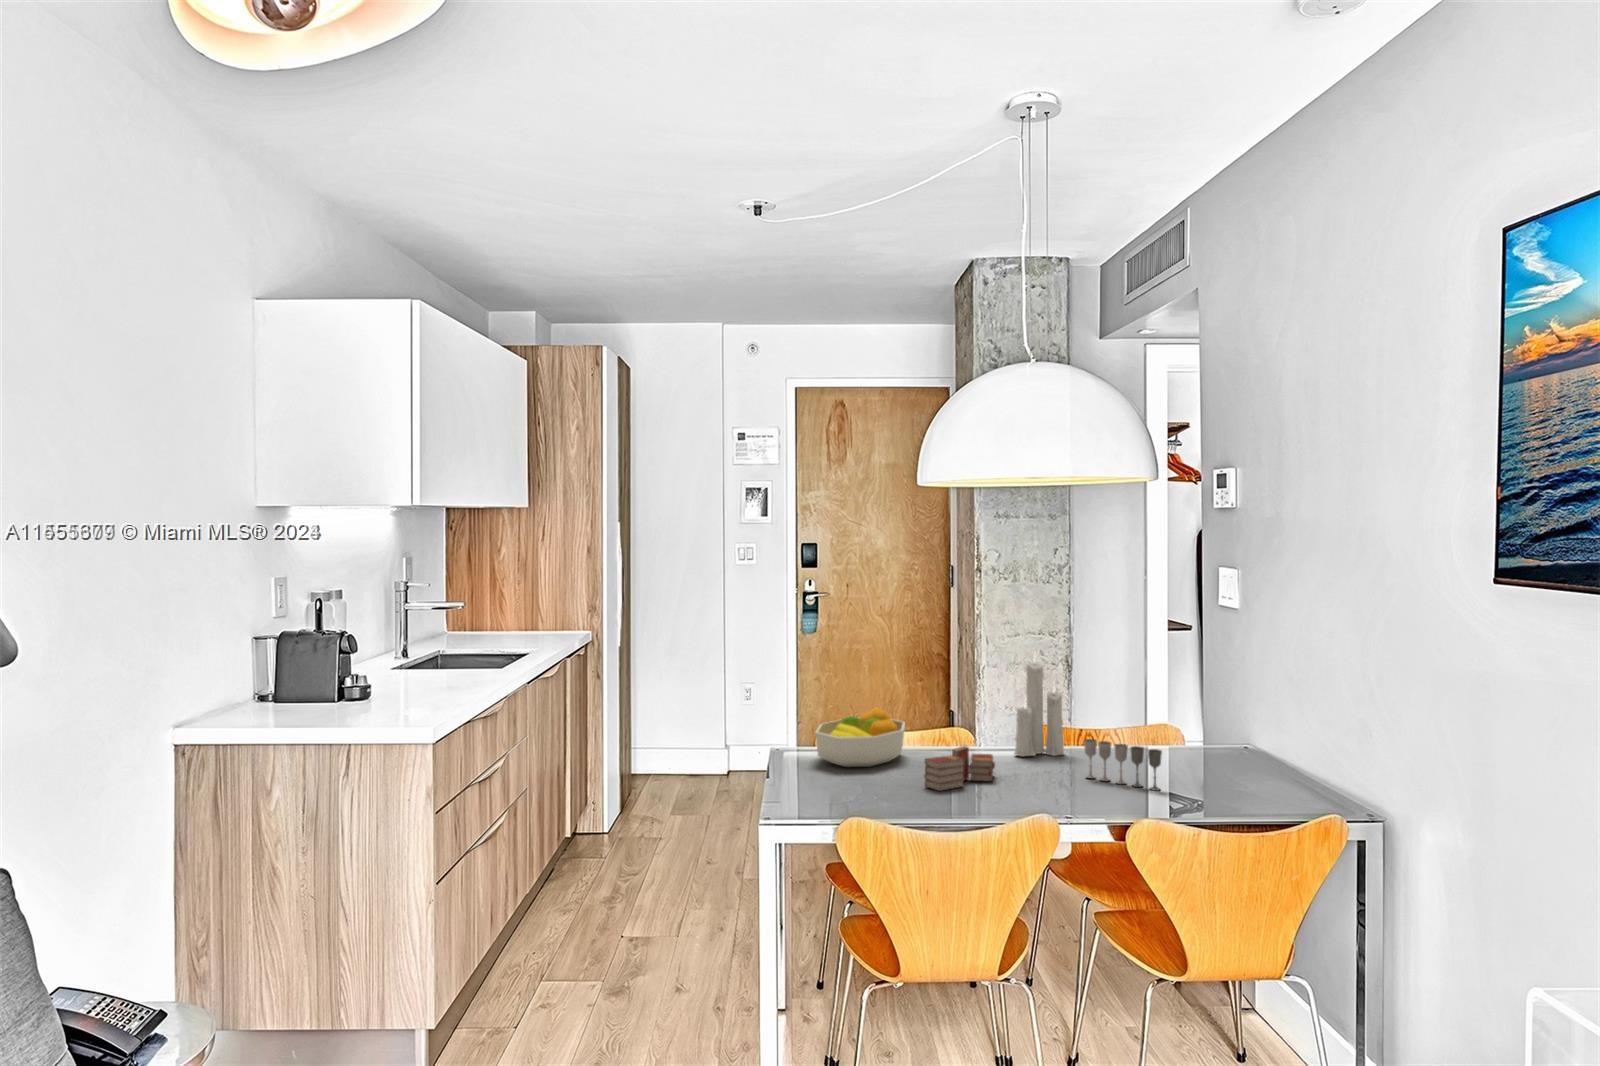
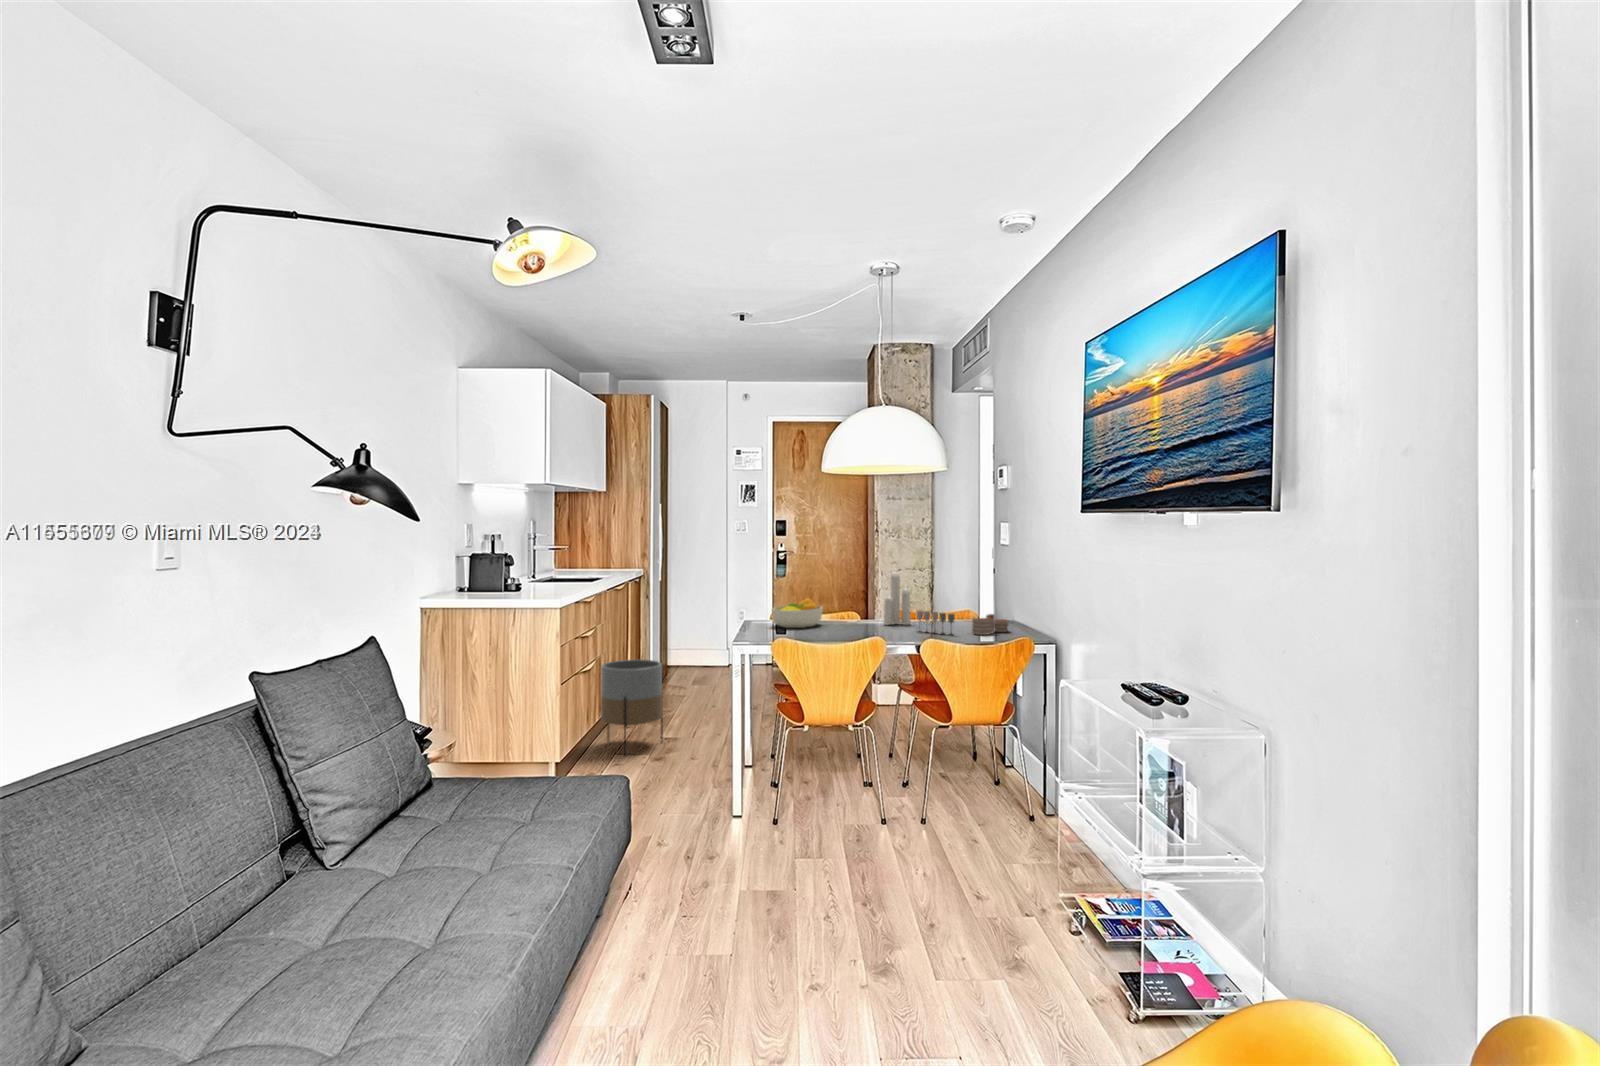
book: present [924,746,995,791] -> present [972,614,1008,635]
planter: none [515,803,623,982] -> present [601,659,663,755]

